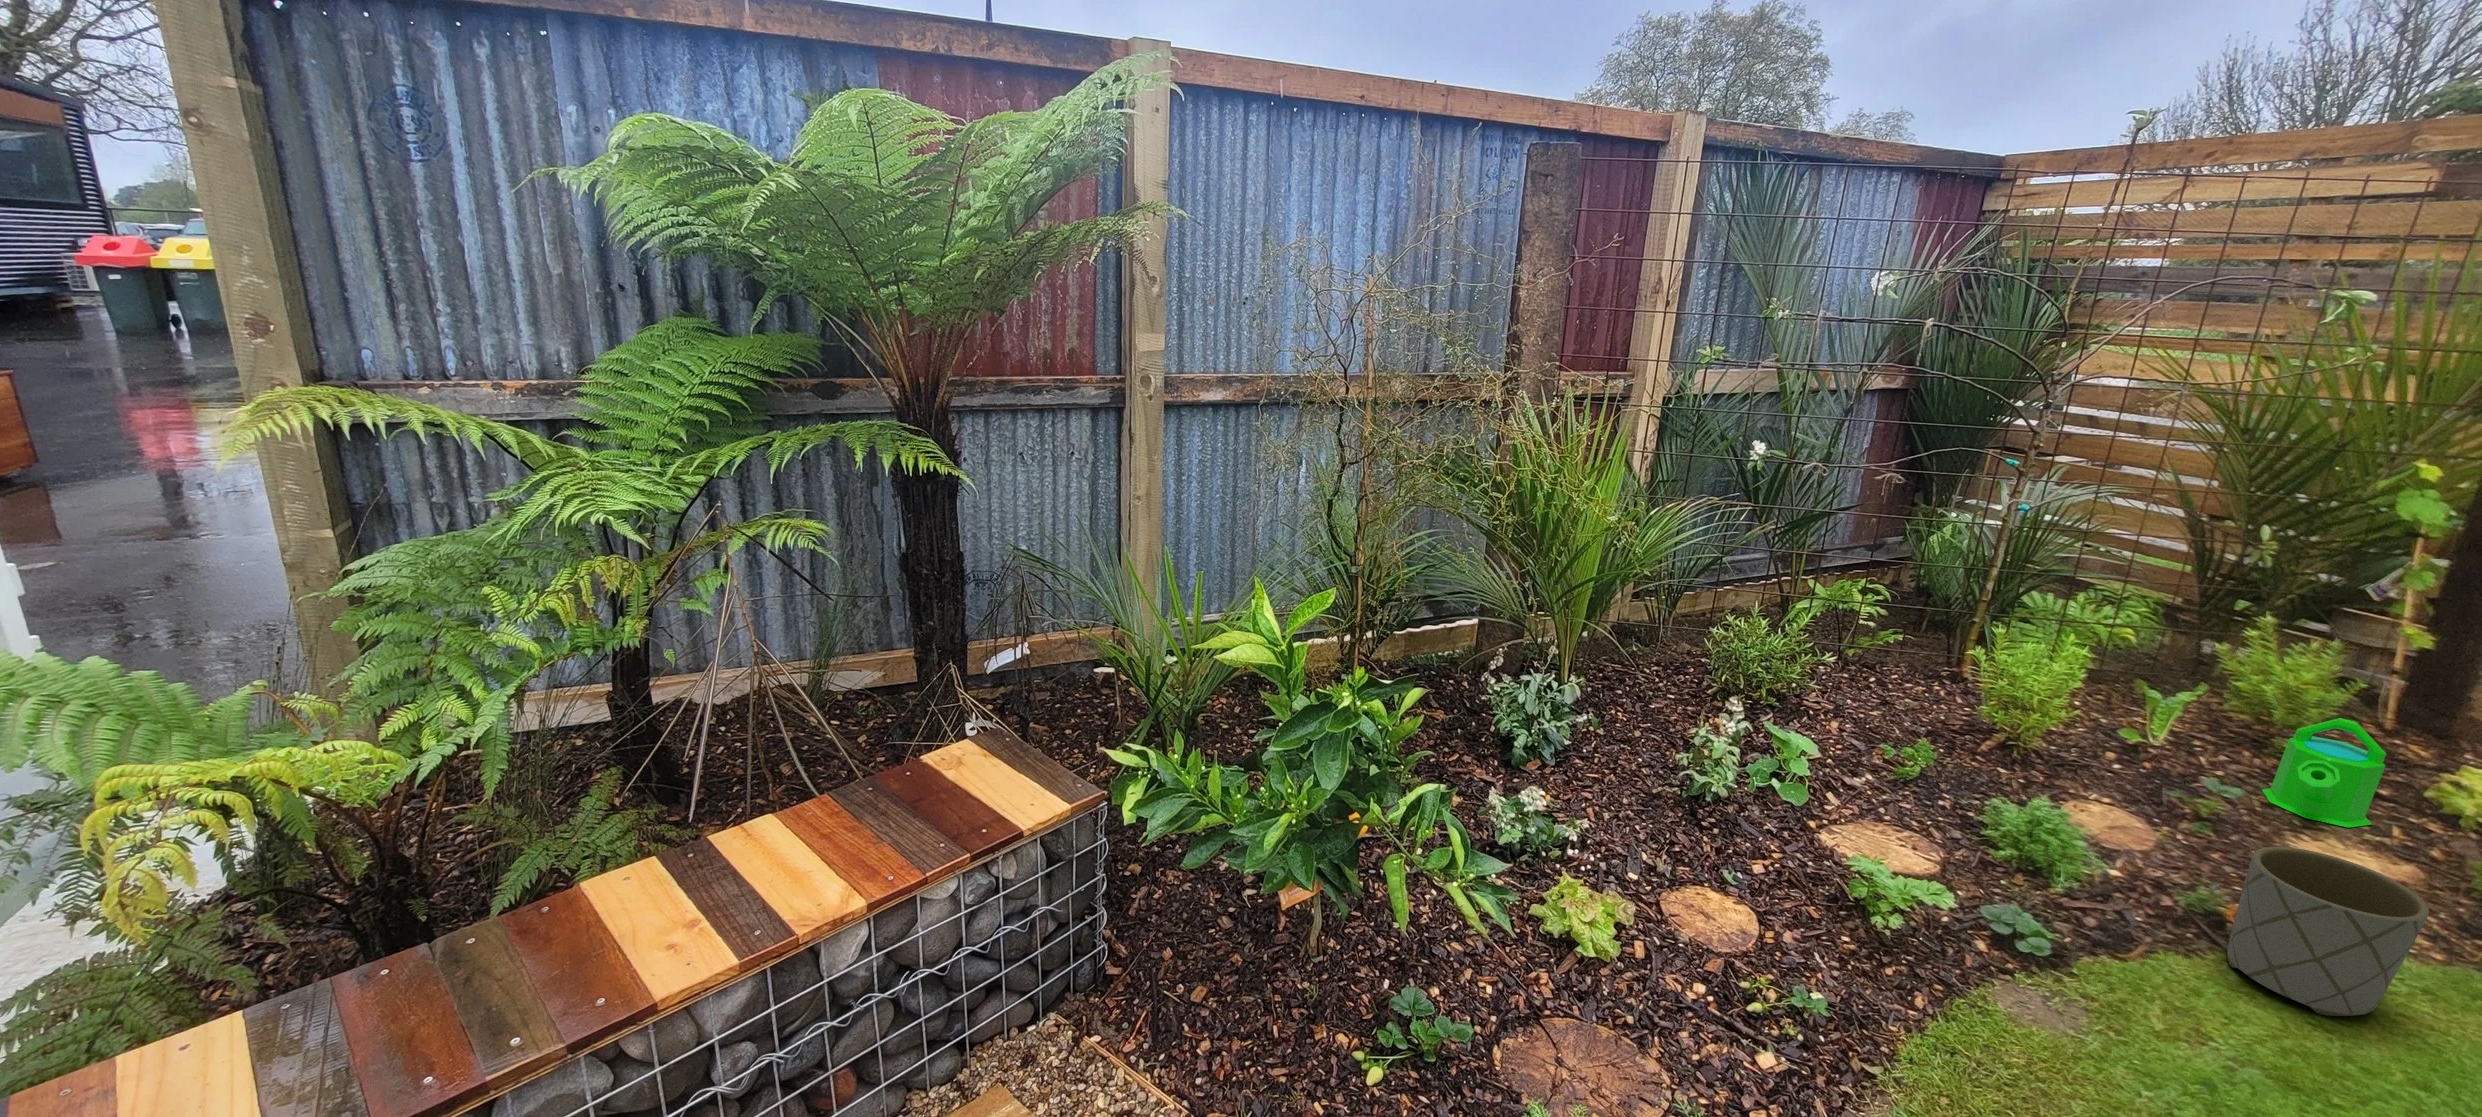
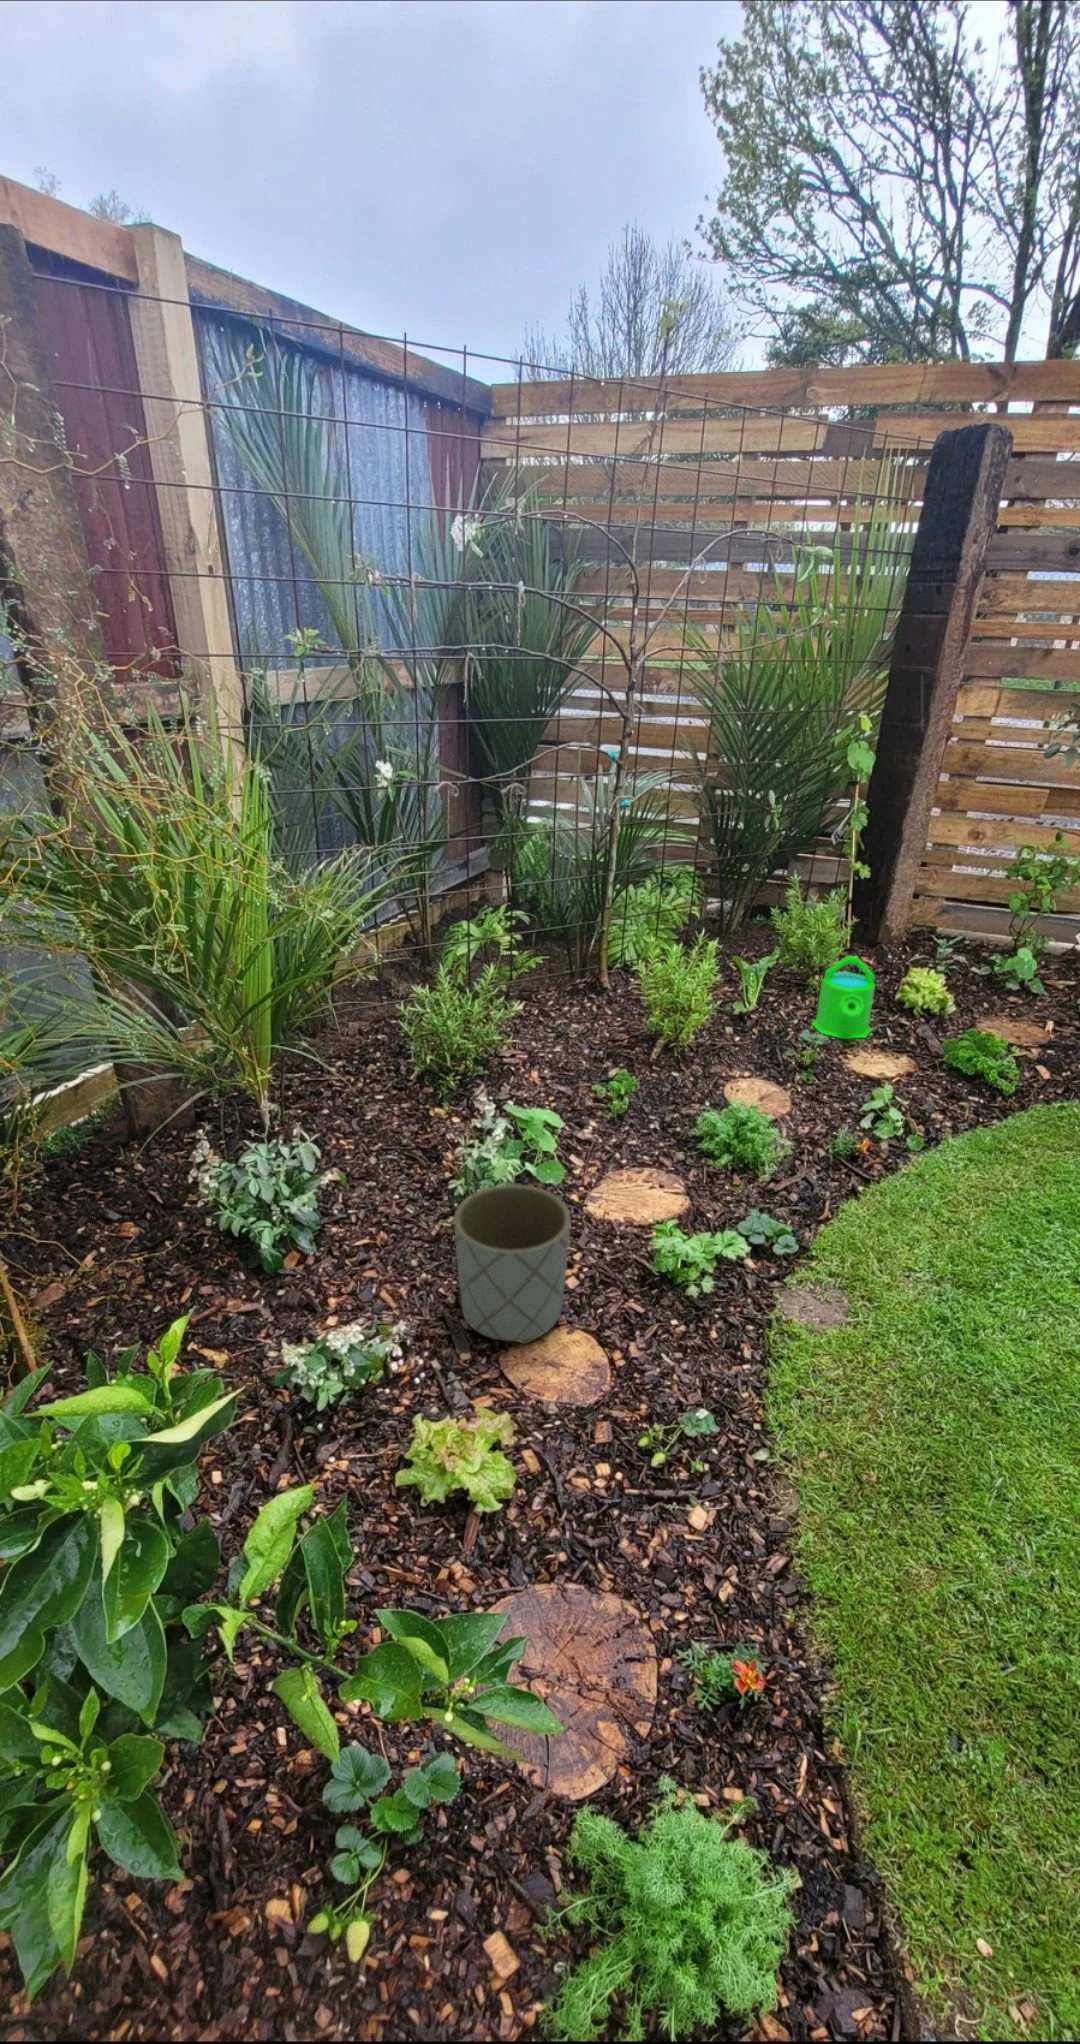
planter: present [2227,847,2429,1016] -> present [454,1184,571,1344]

